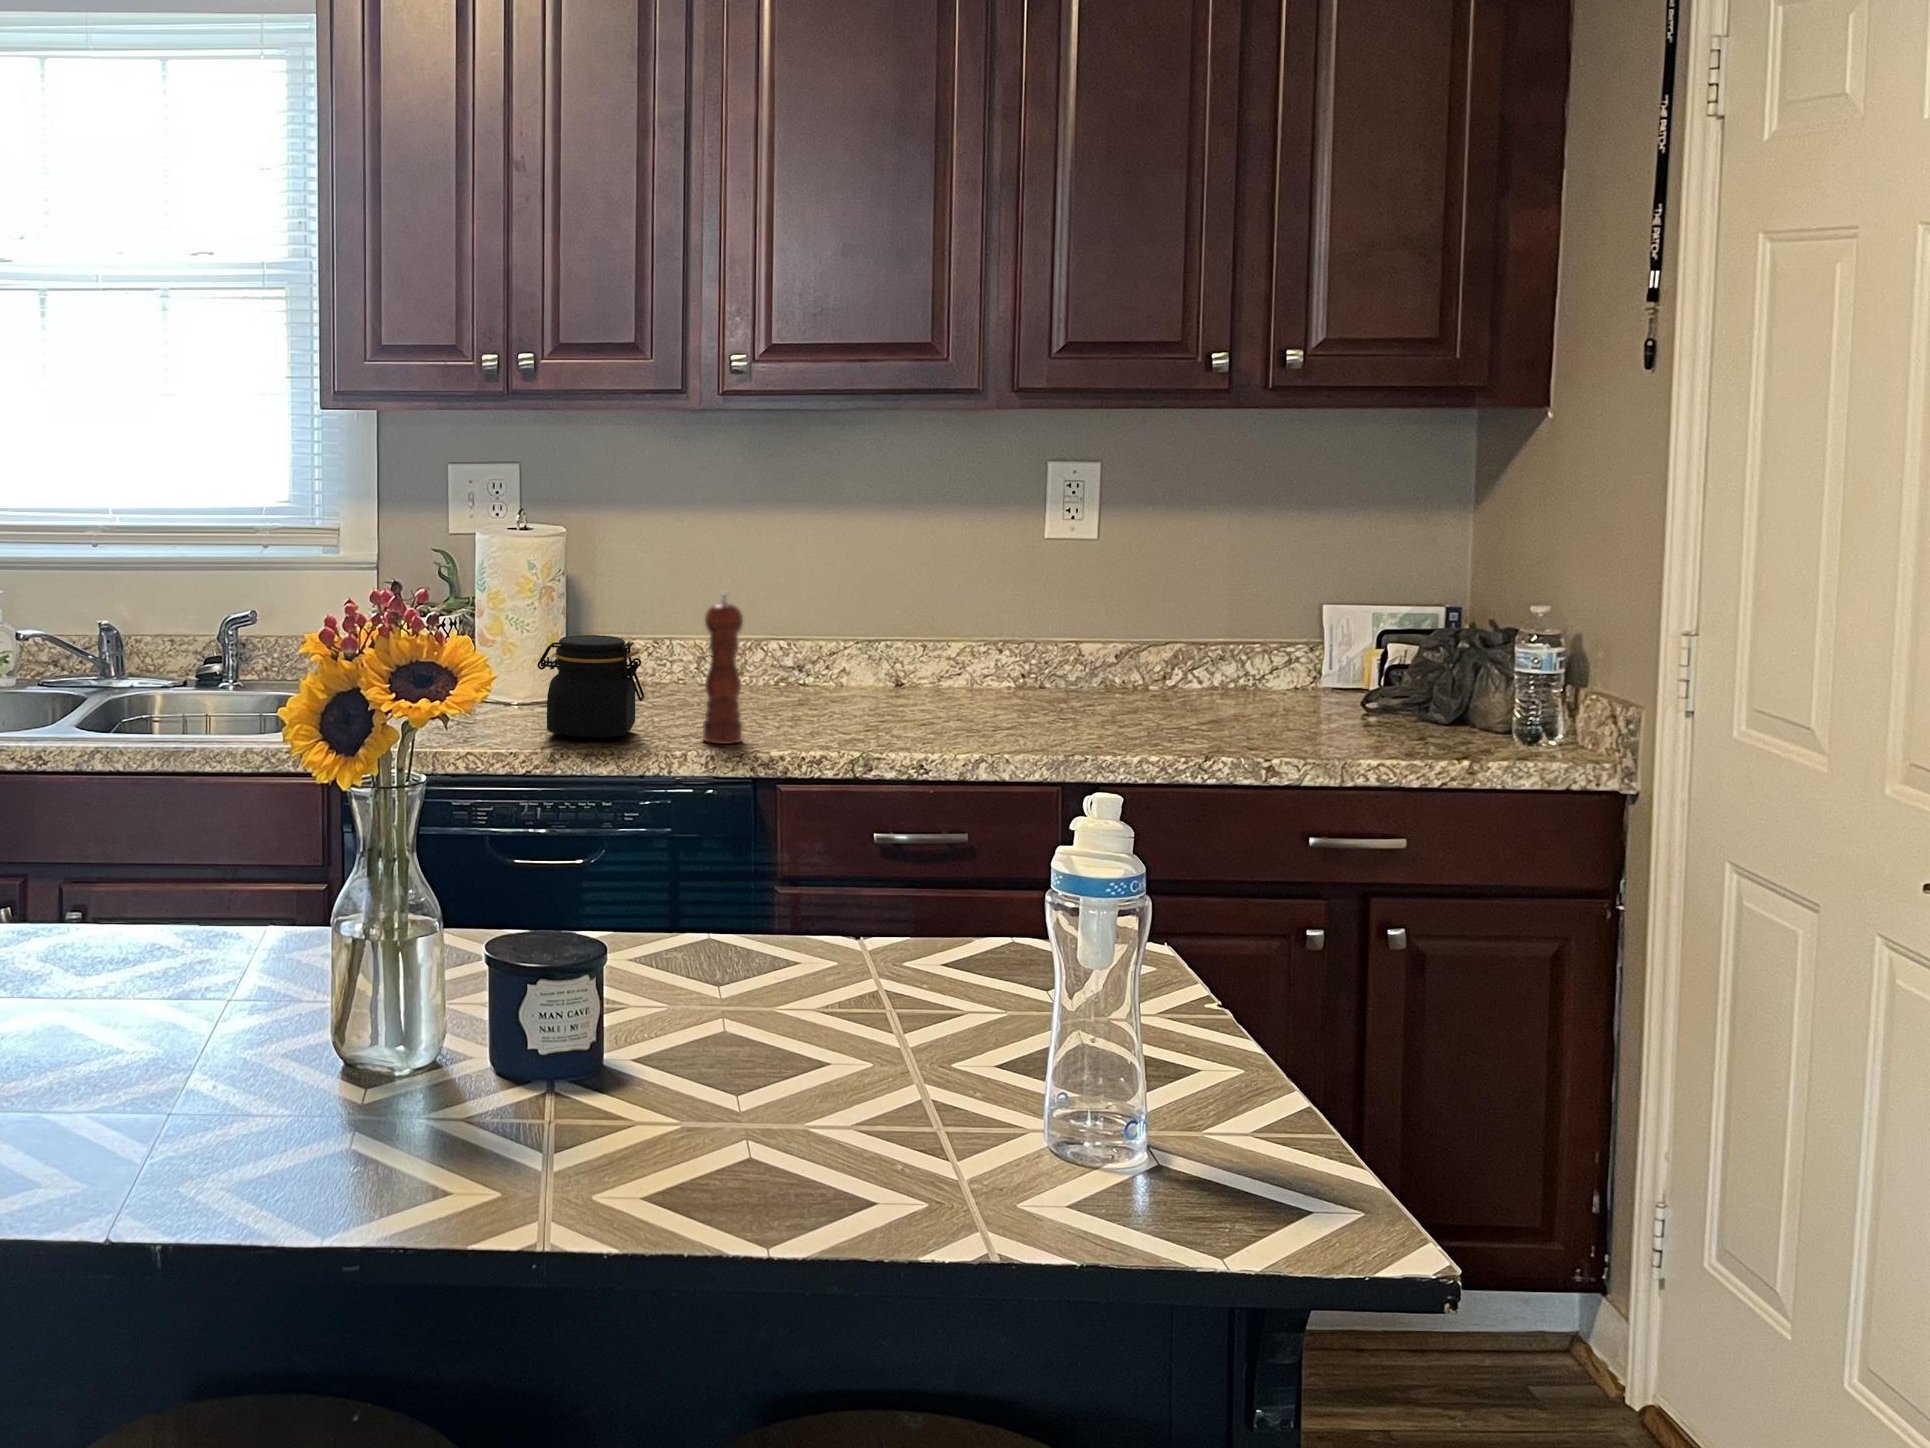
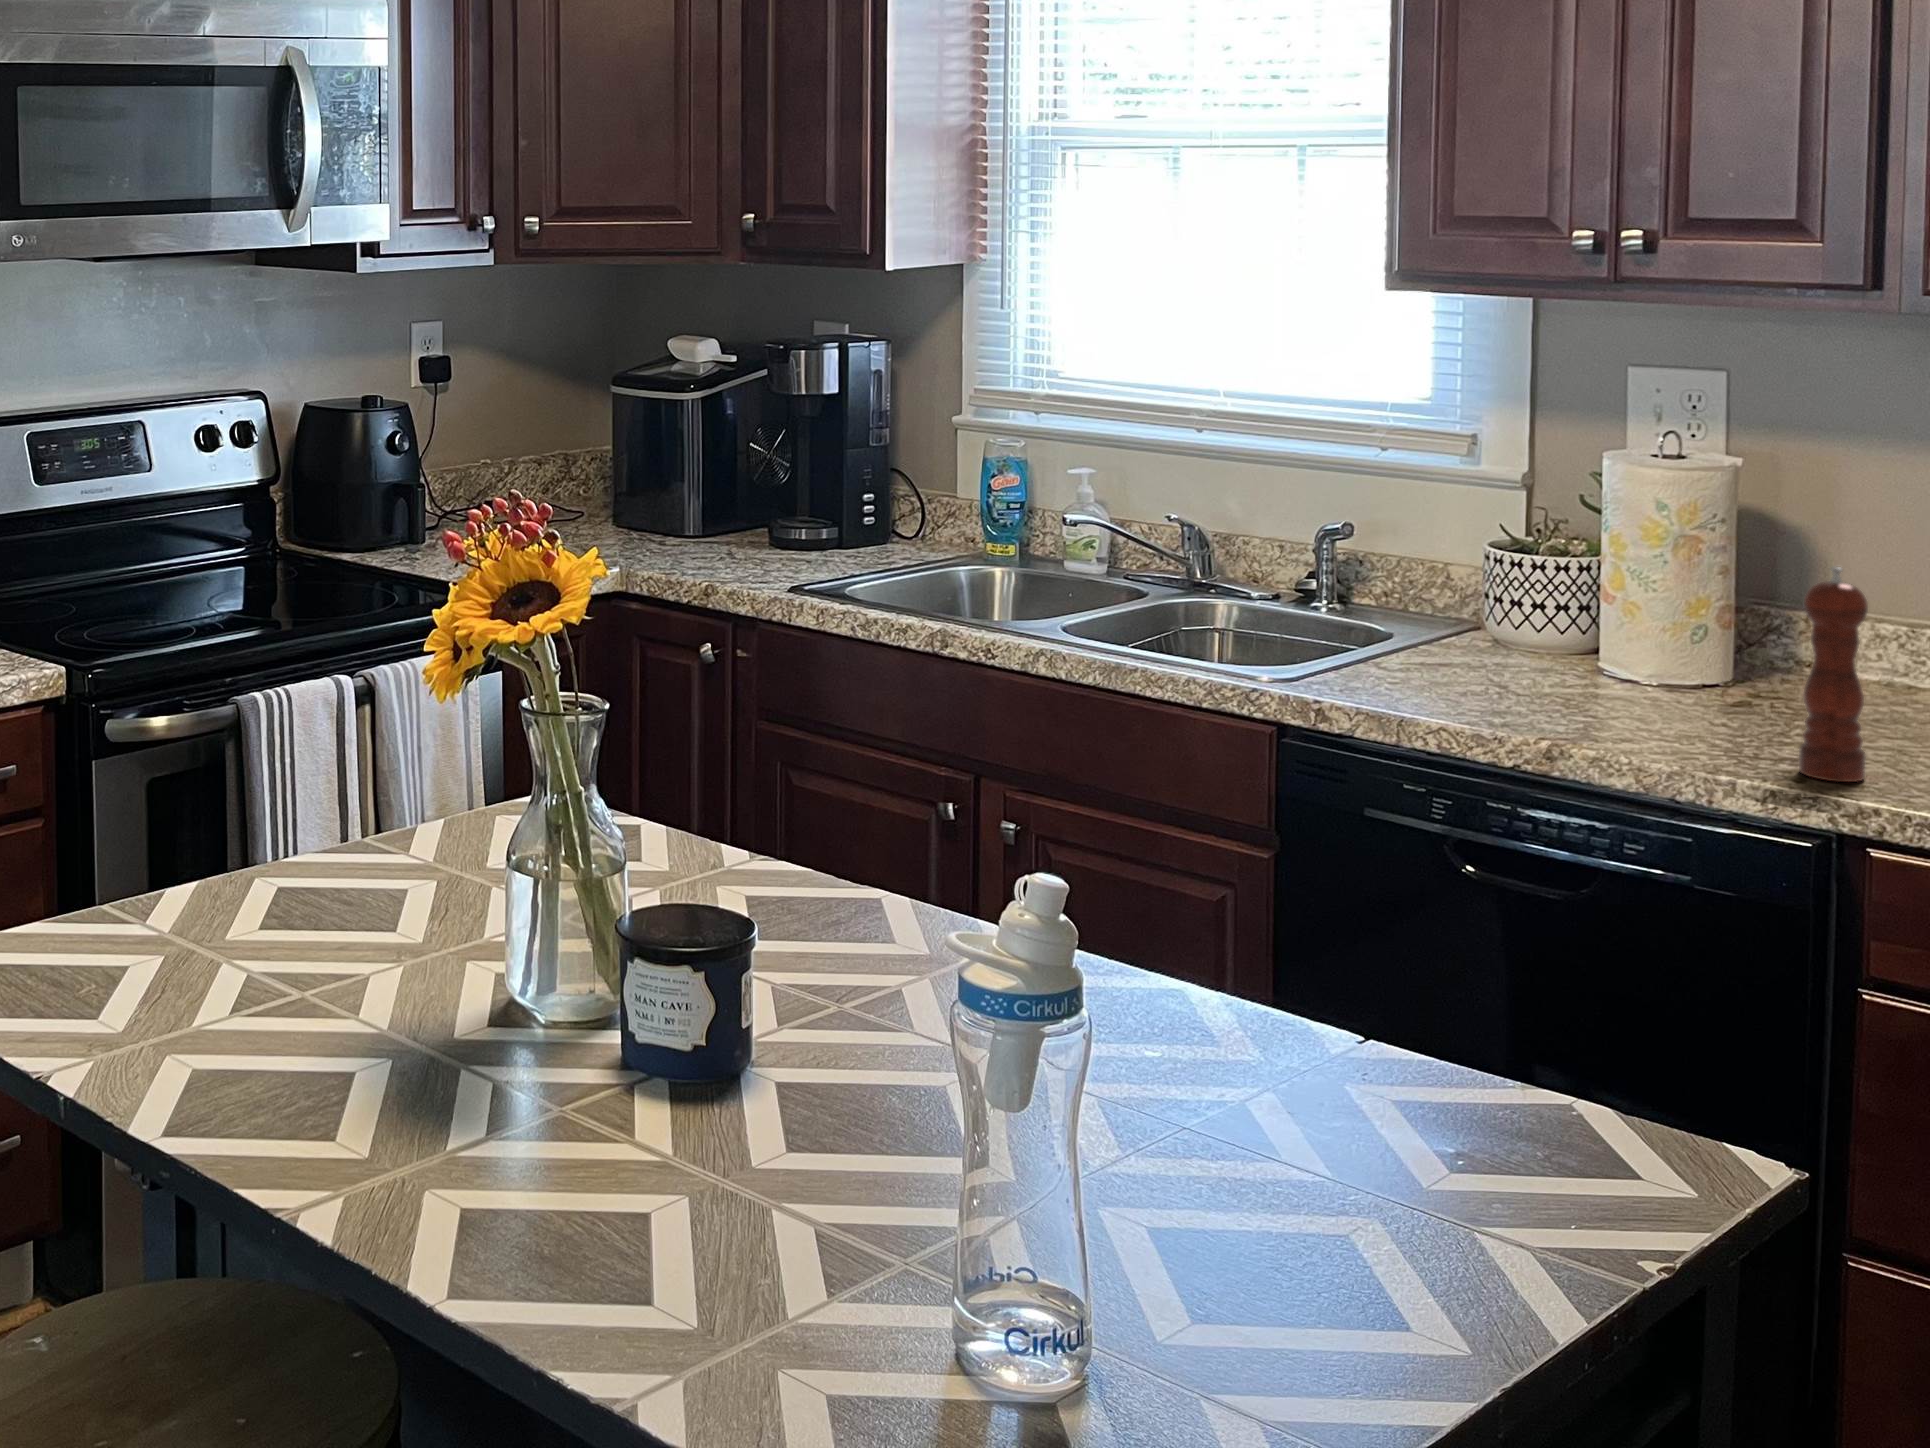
jar: present [537,635,644,739] -> none [1575,599,1727,741]

